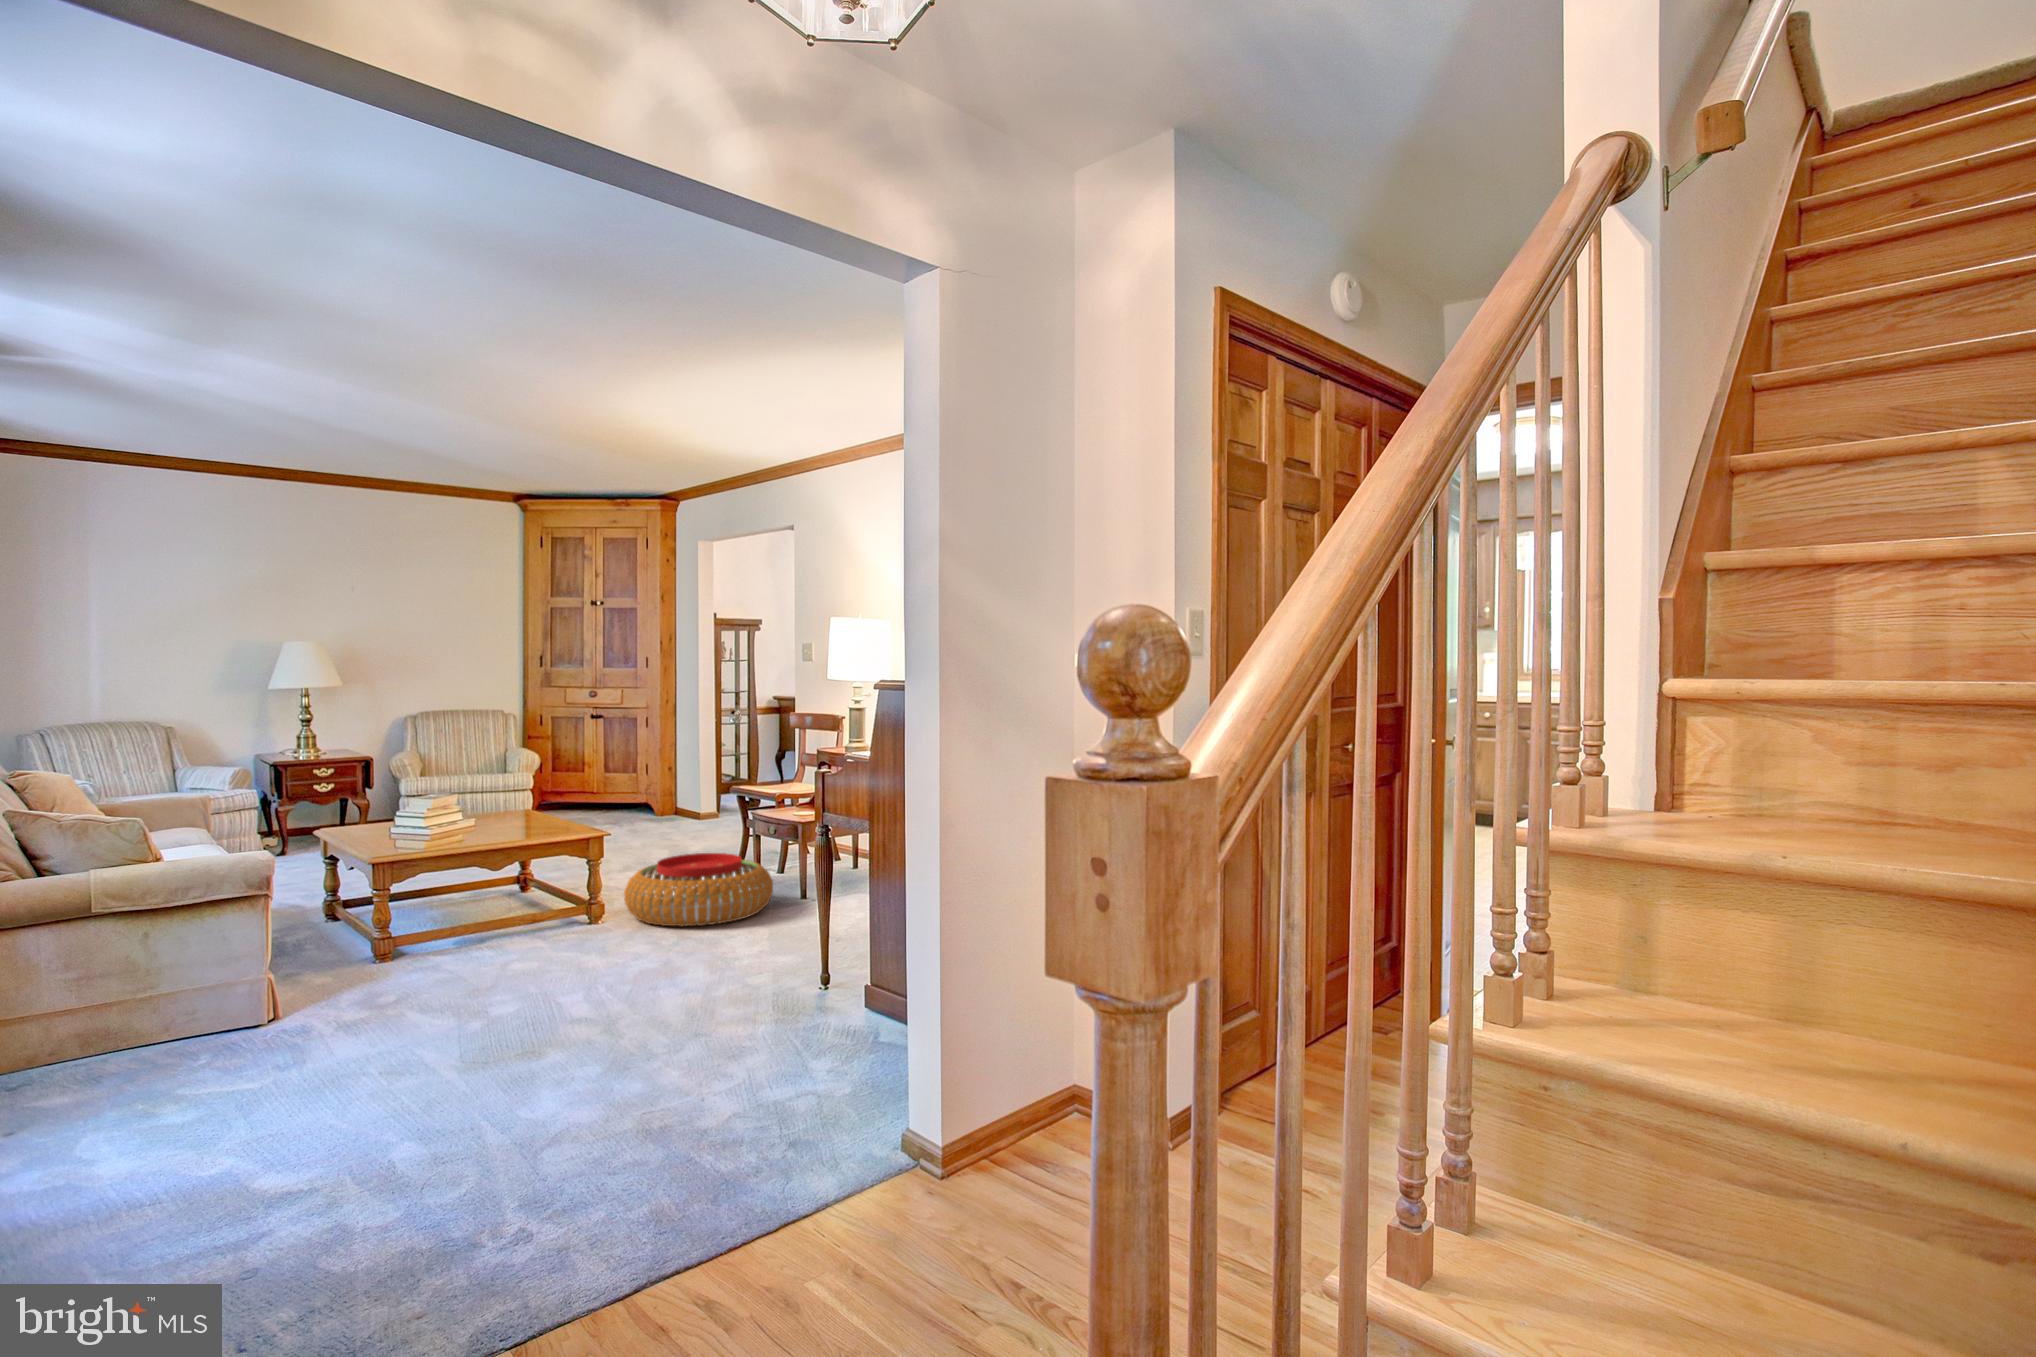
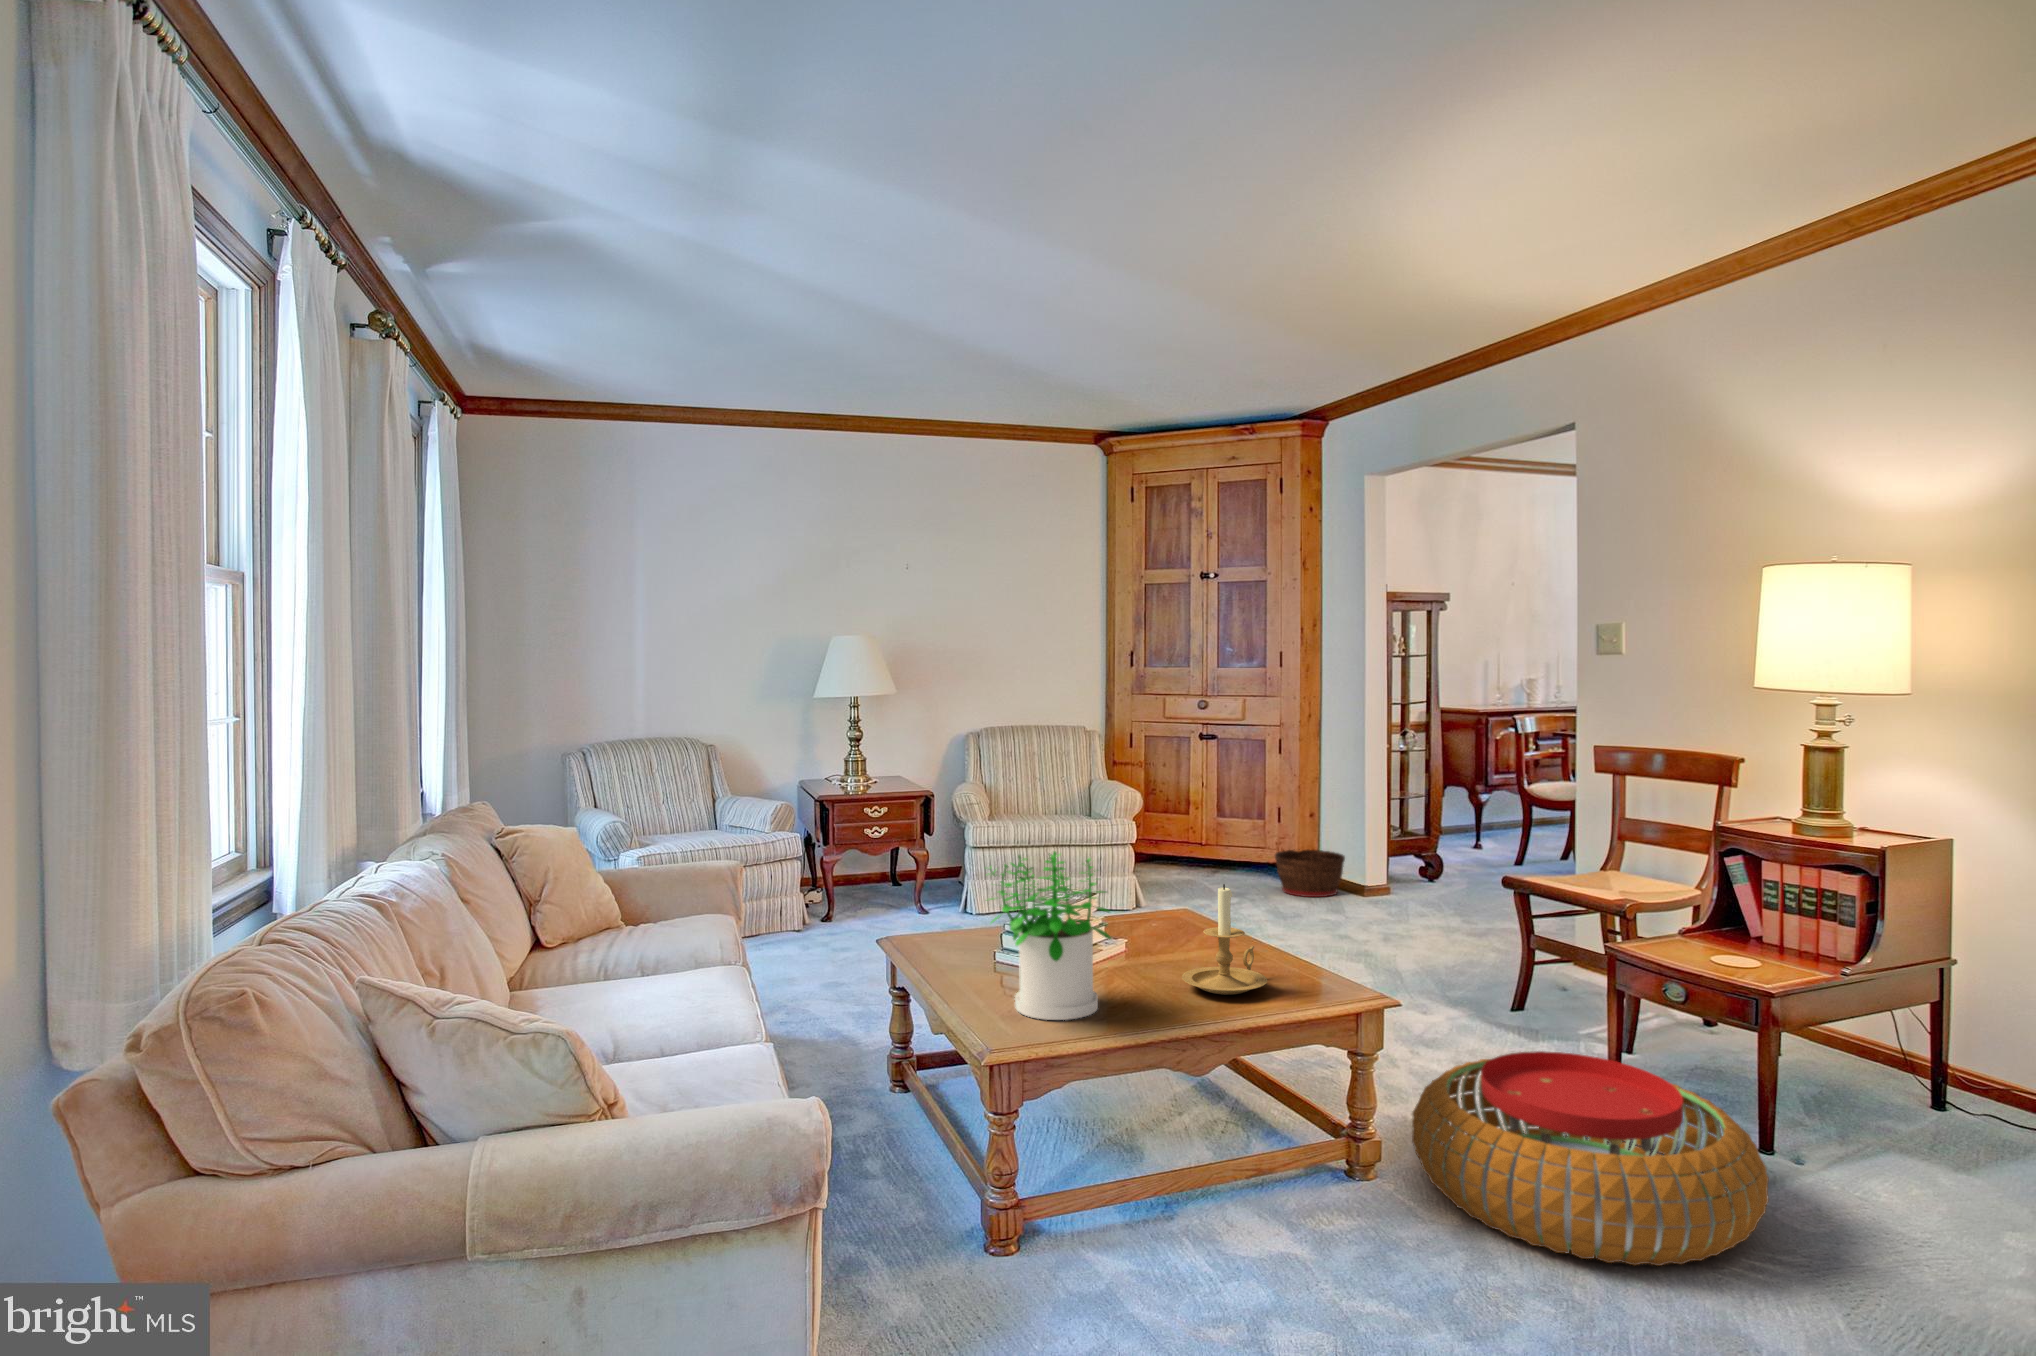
potted plant: none [389,767,462,848] -> present [988,852,1111,1020]
candle holder: none [507,780,553,834] -> present [1182,884,1267,995]
basket: none [640,790,688,819] -> present [1275,850,1345,897]

